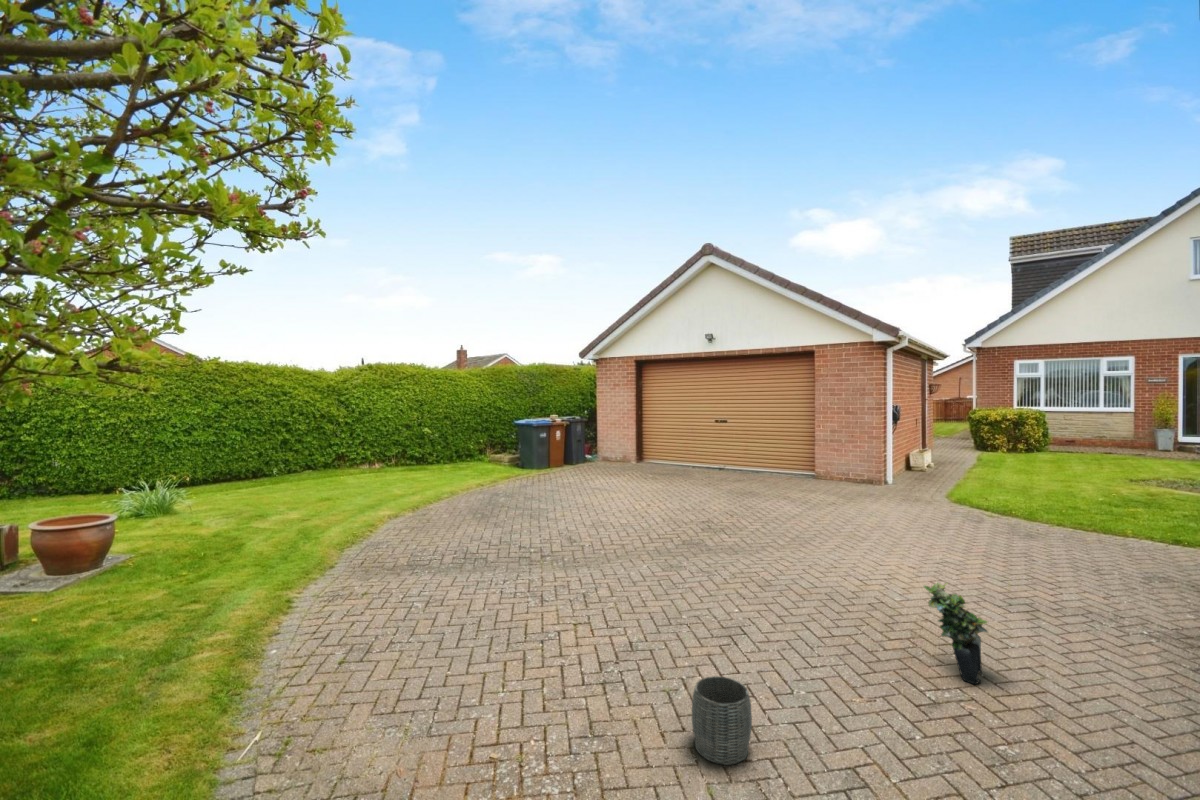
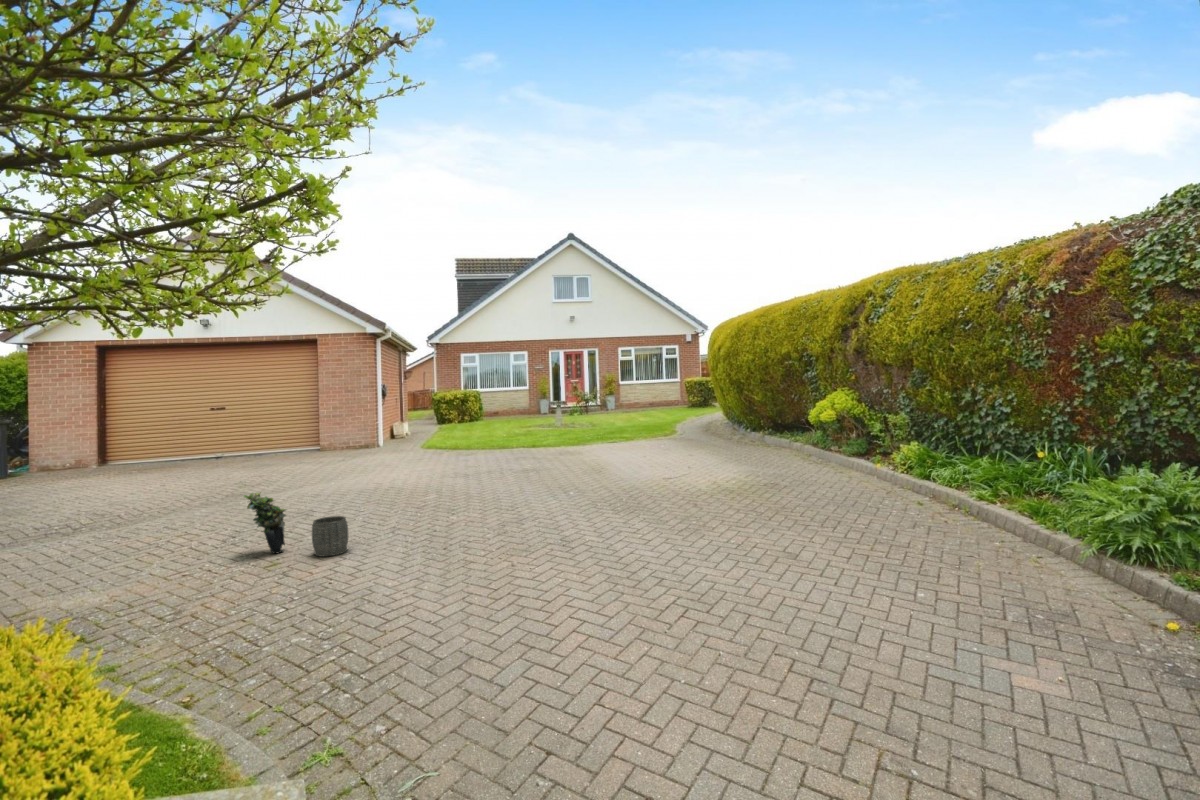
potted plant: present [924,583,988,685] -> present [243,492,286,553]

